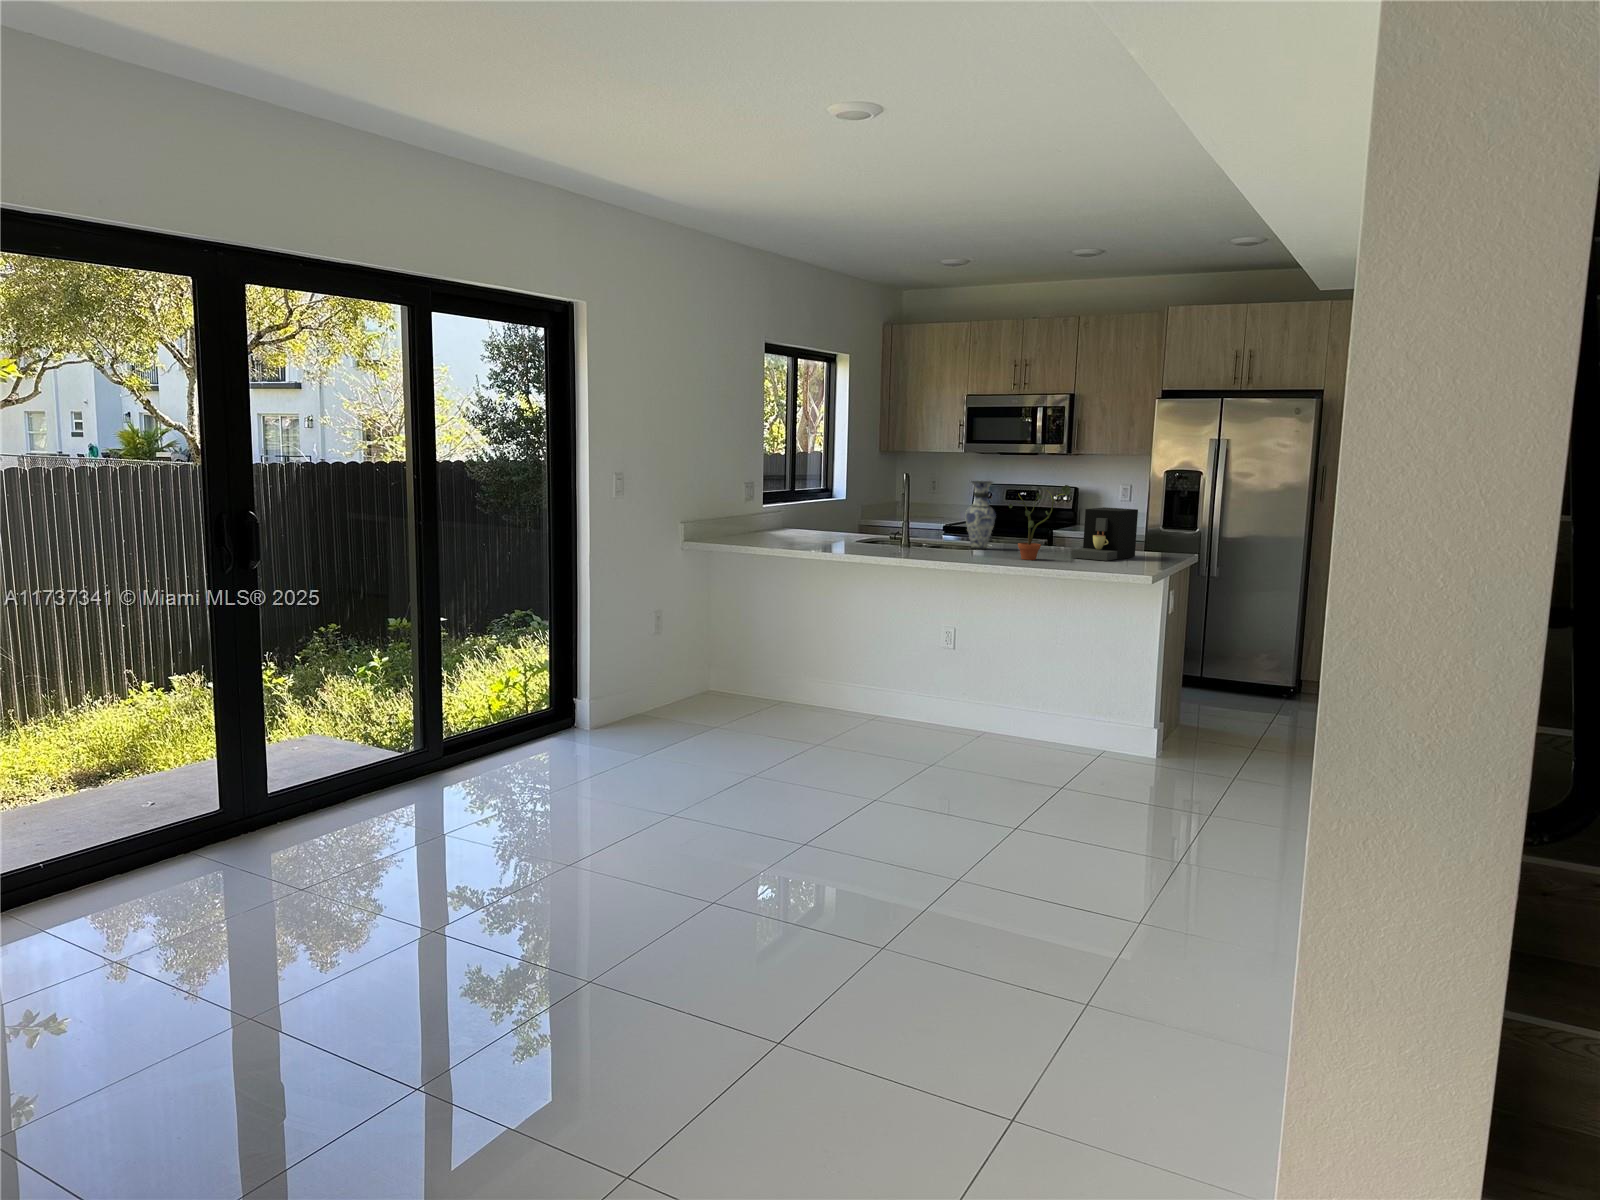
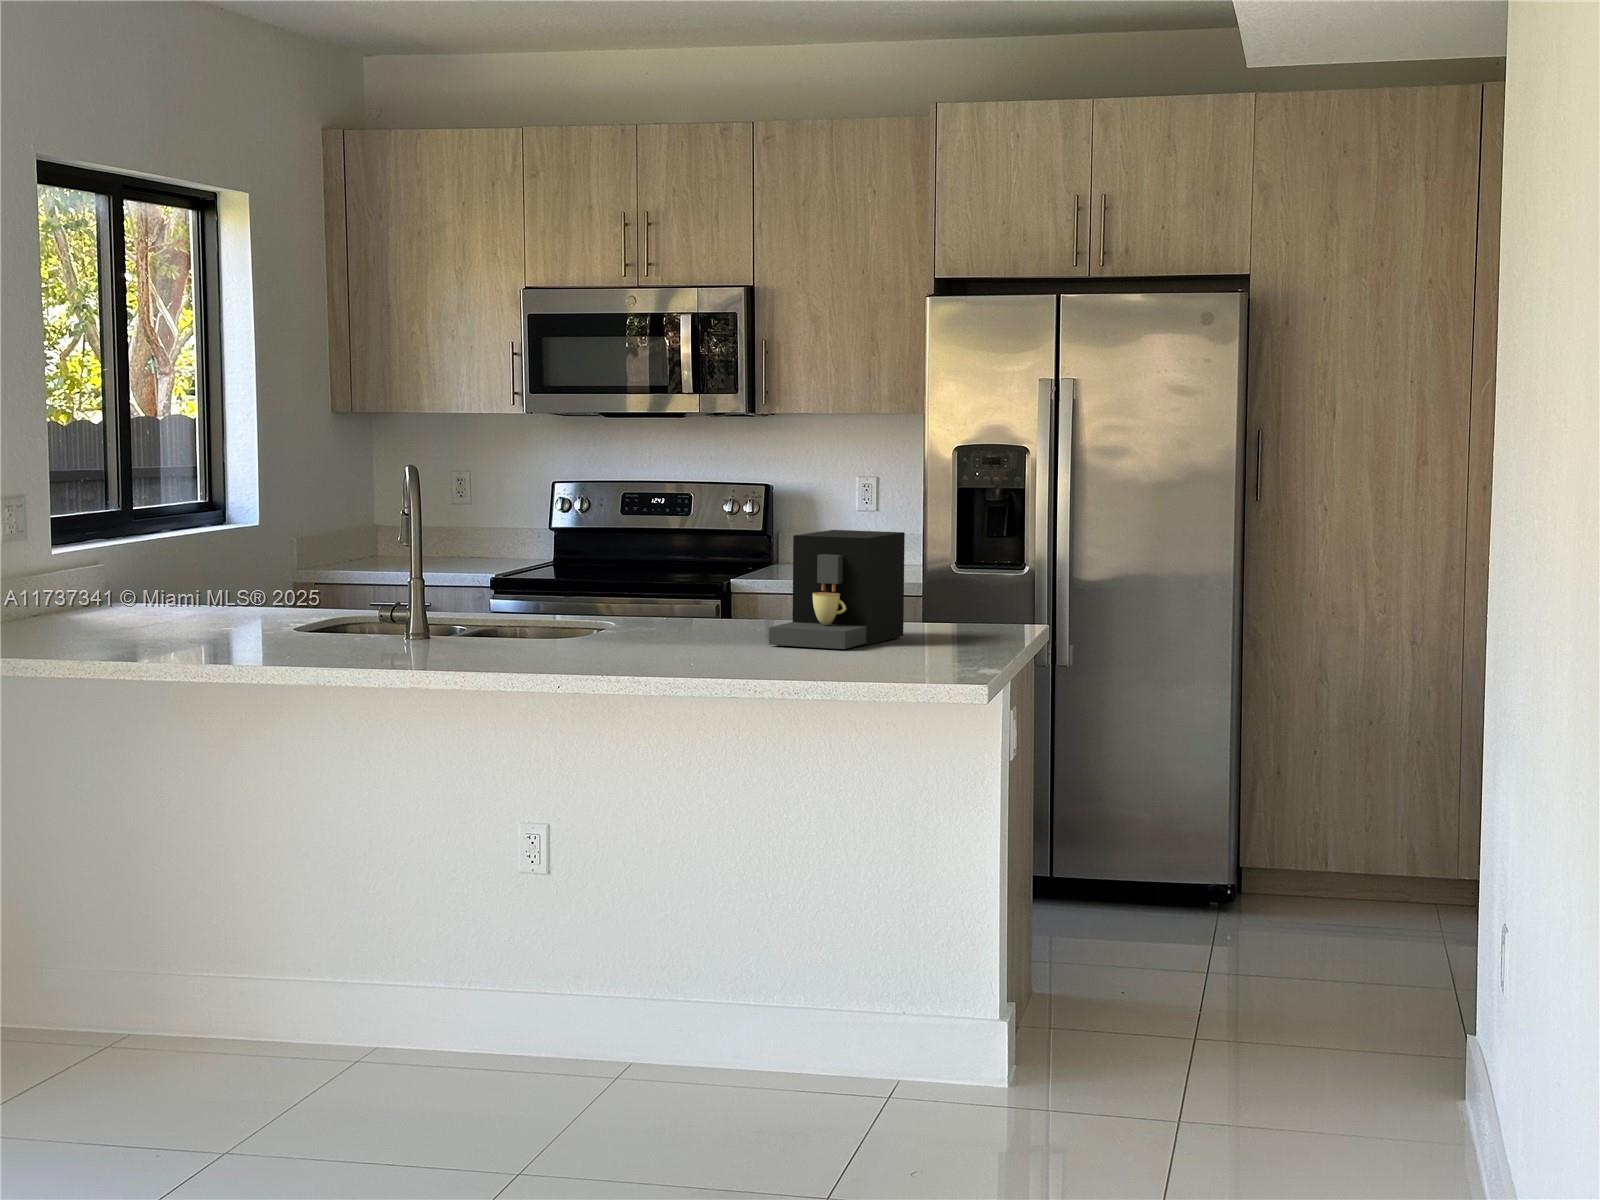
vase: present [965,481,996,549] -> none [528,478,597,634]
potted plant: present [1009,485,1071,560] -> none [624,483,759,655]

